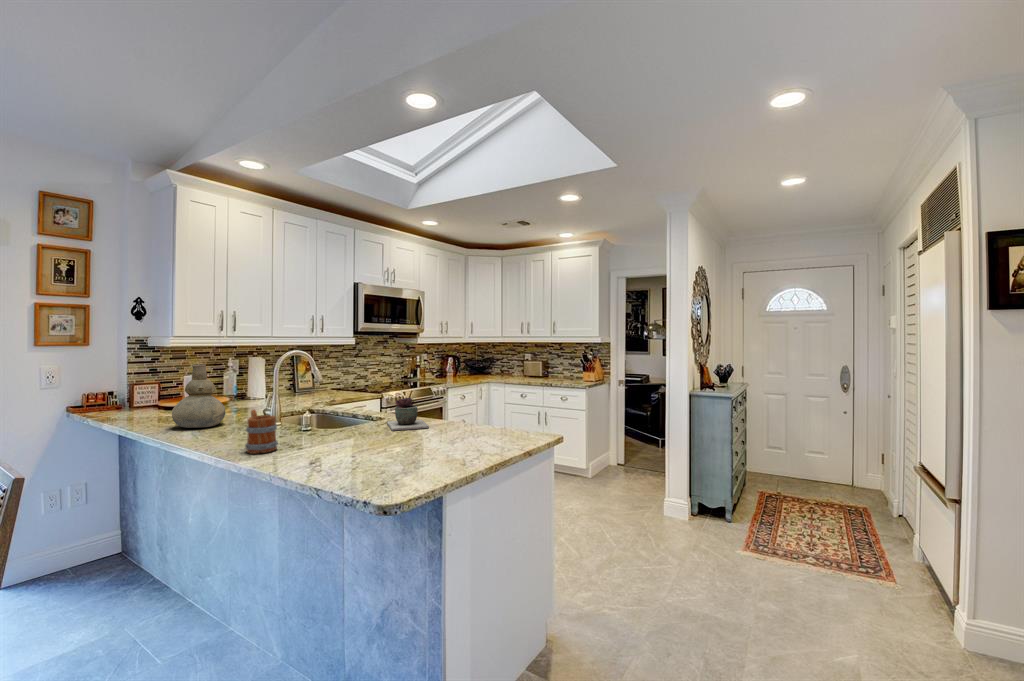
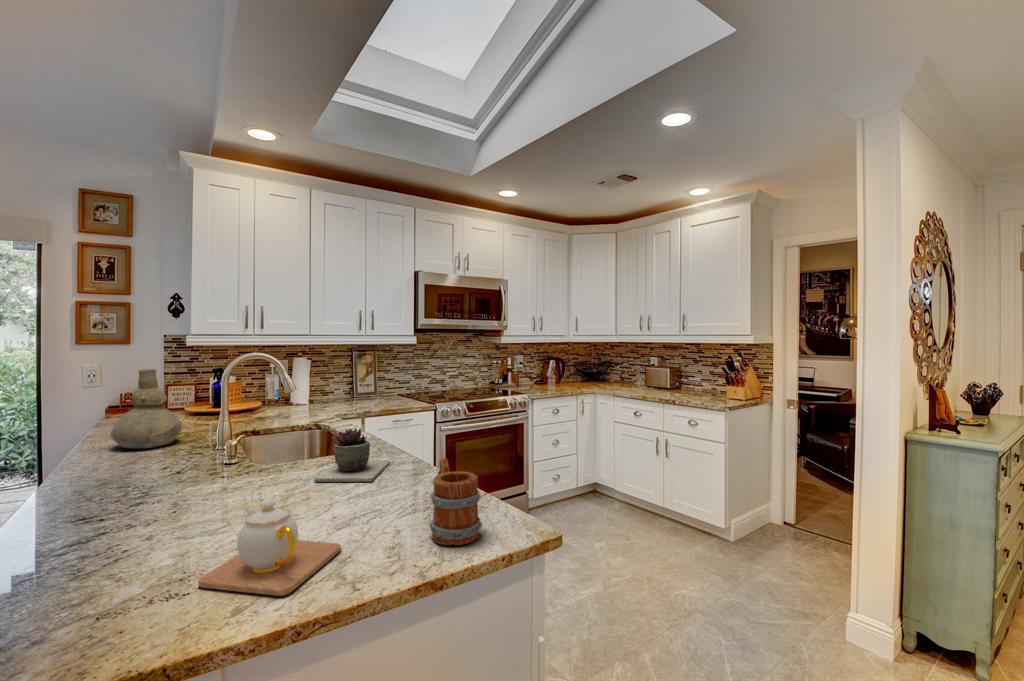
mug: present [245,409,278,454] -> present [430,458,482,545]
teapot: none [422,419,472,460] -> present [198,500,341,596]

